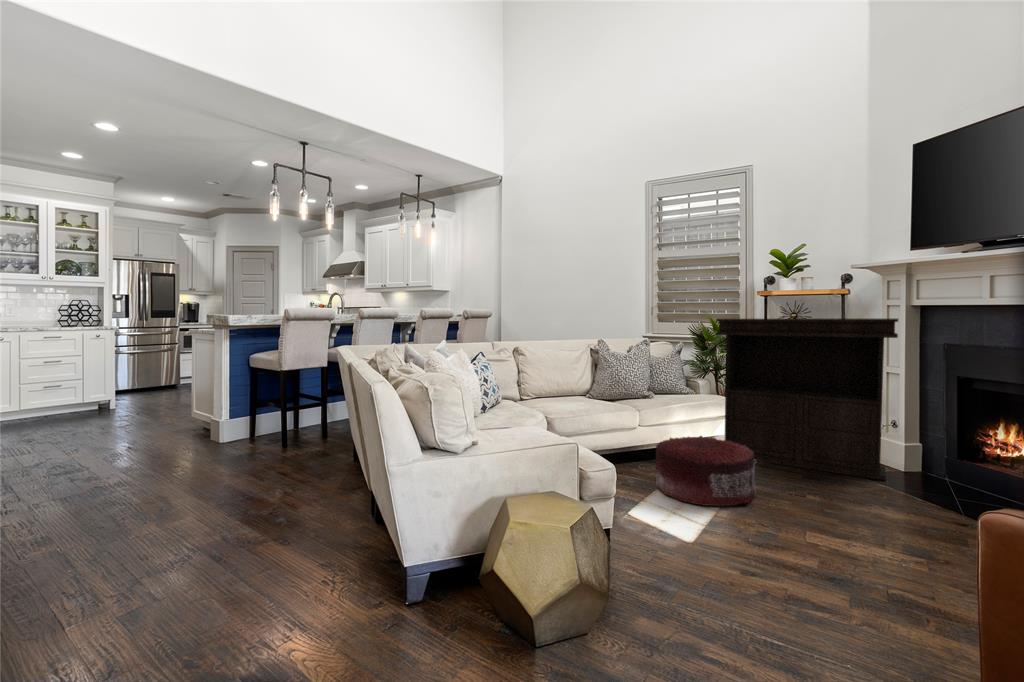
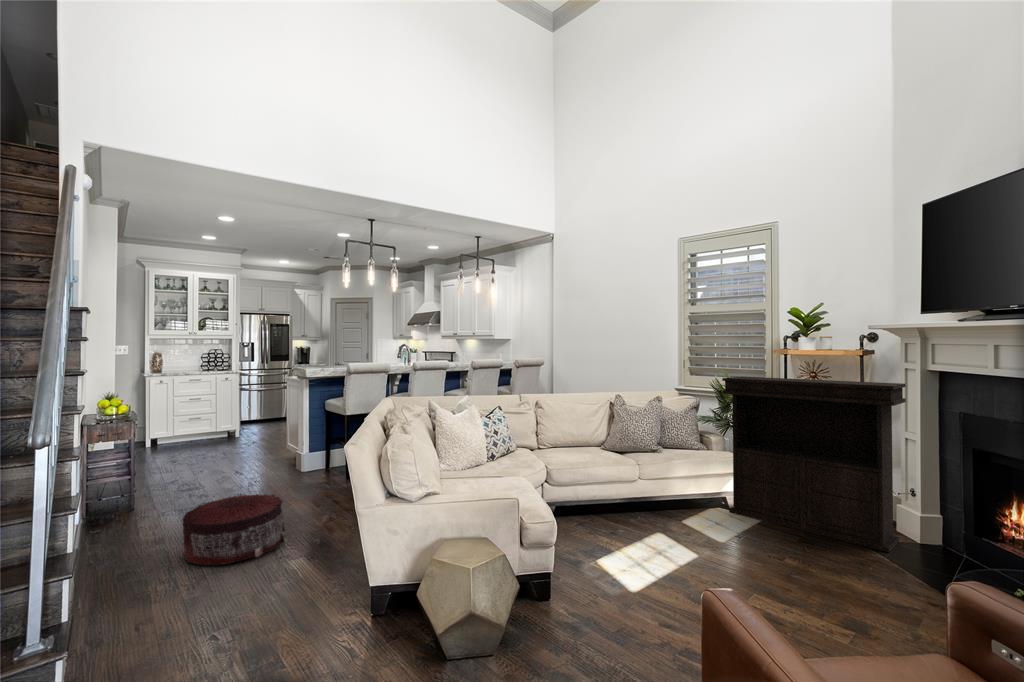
pouf: present [656,436,756,506] -> present [183,494,285,565]

